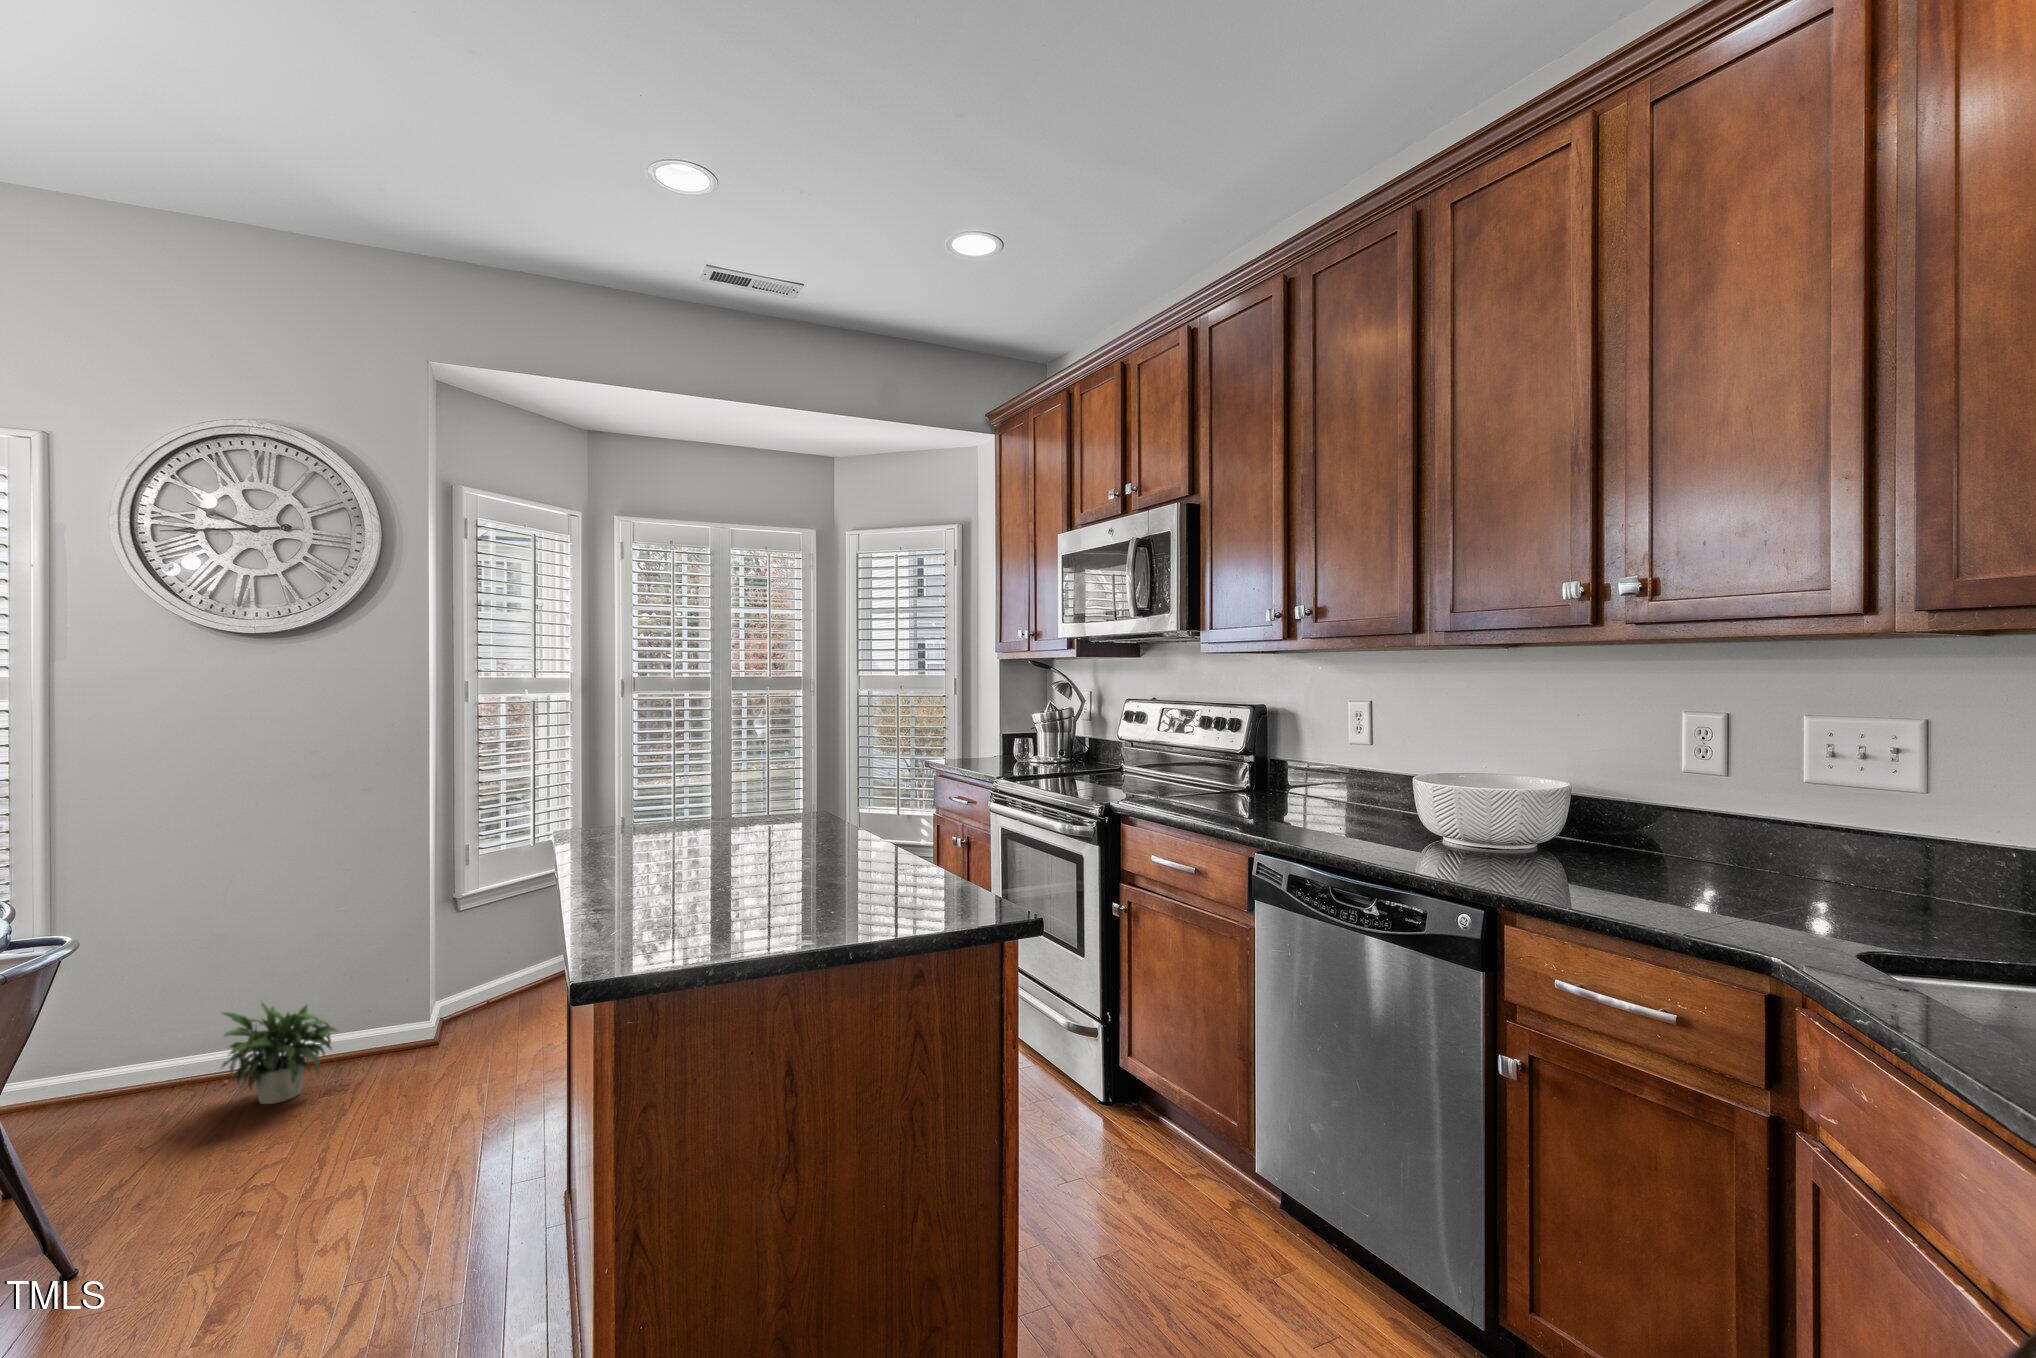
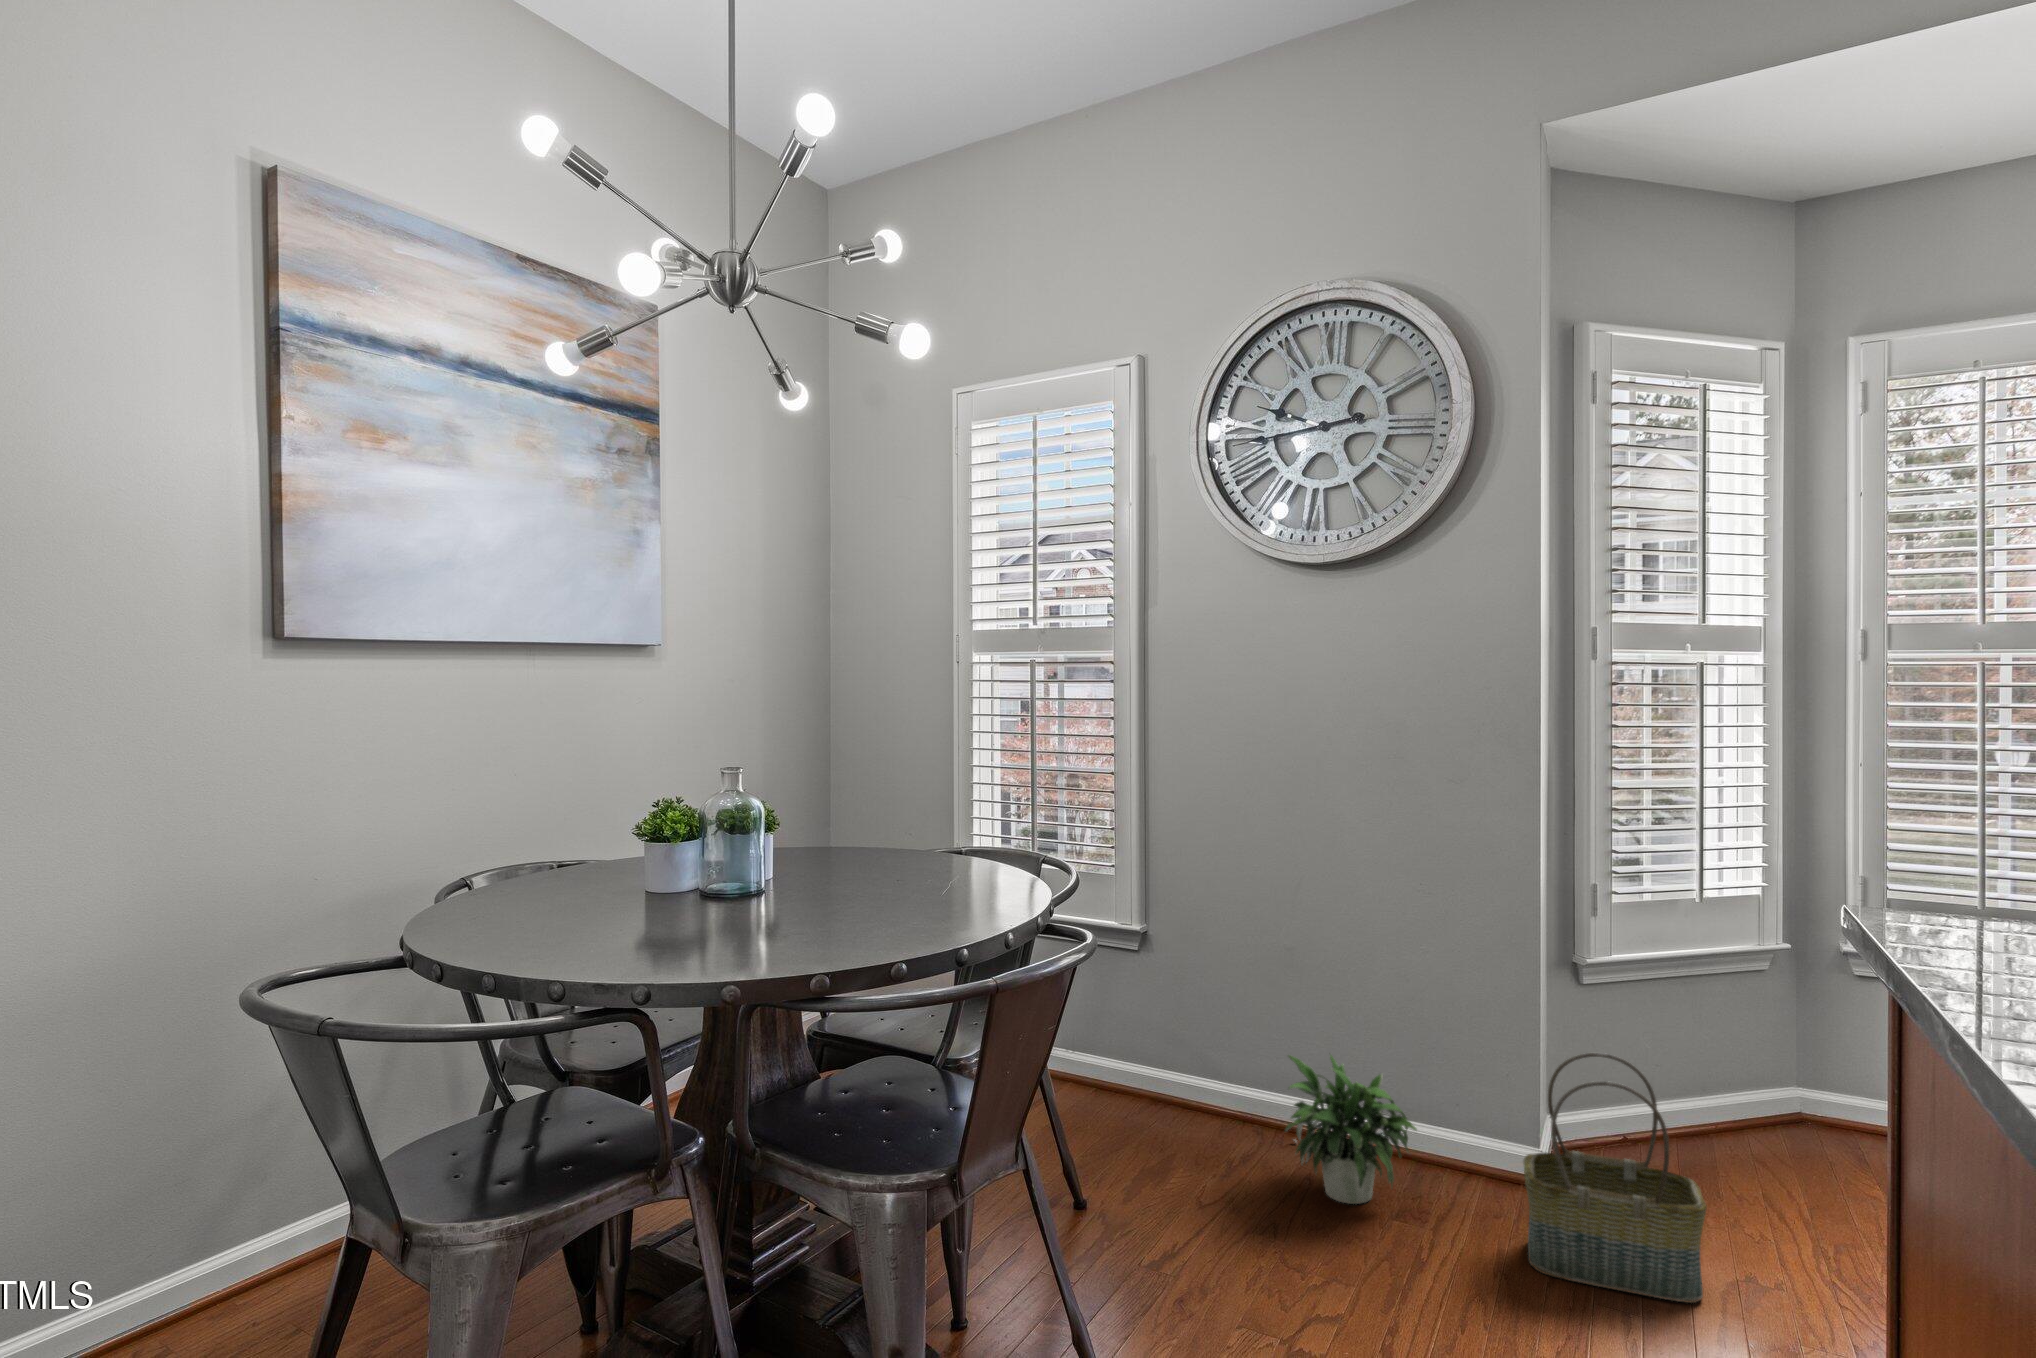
basket: none [418,943,529,1088] -> present [1524,1053,1707,1303]

